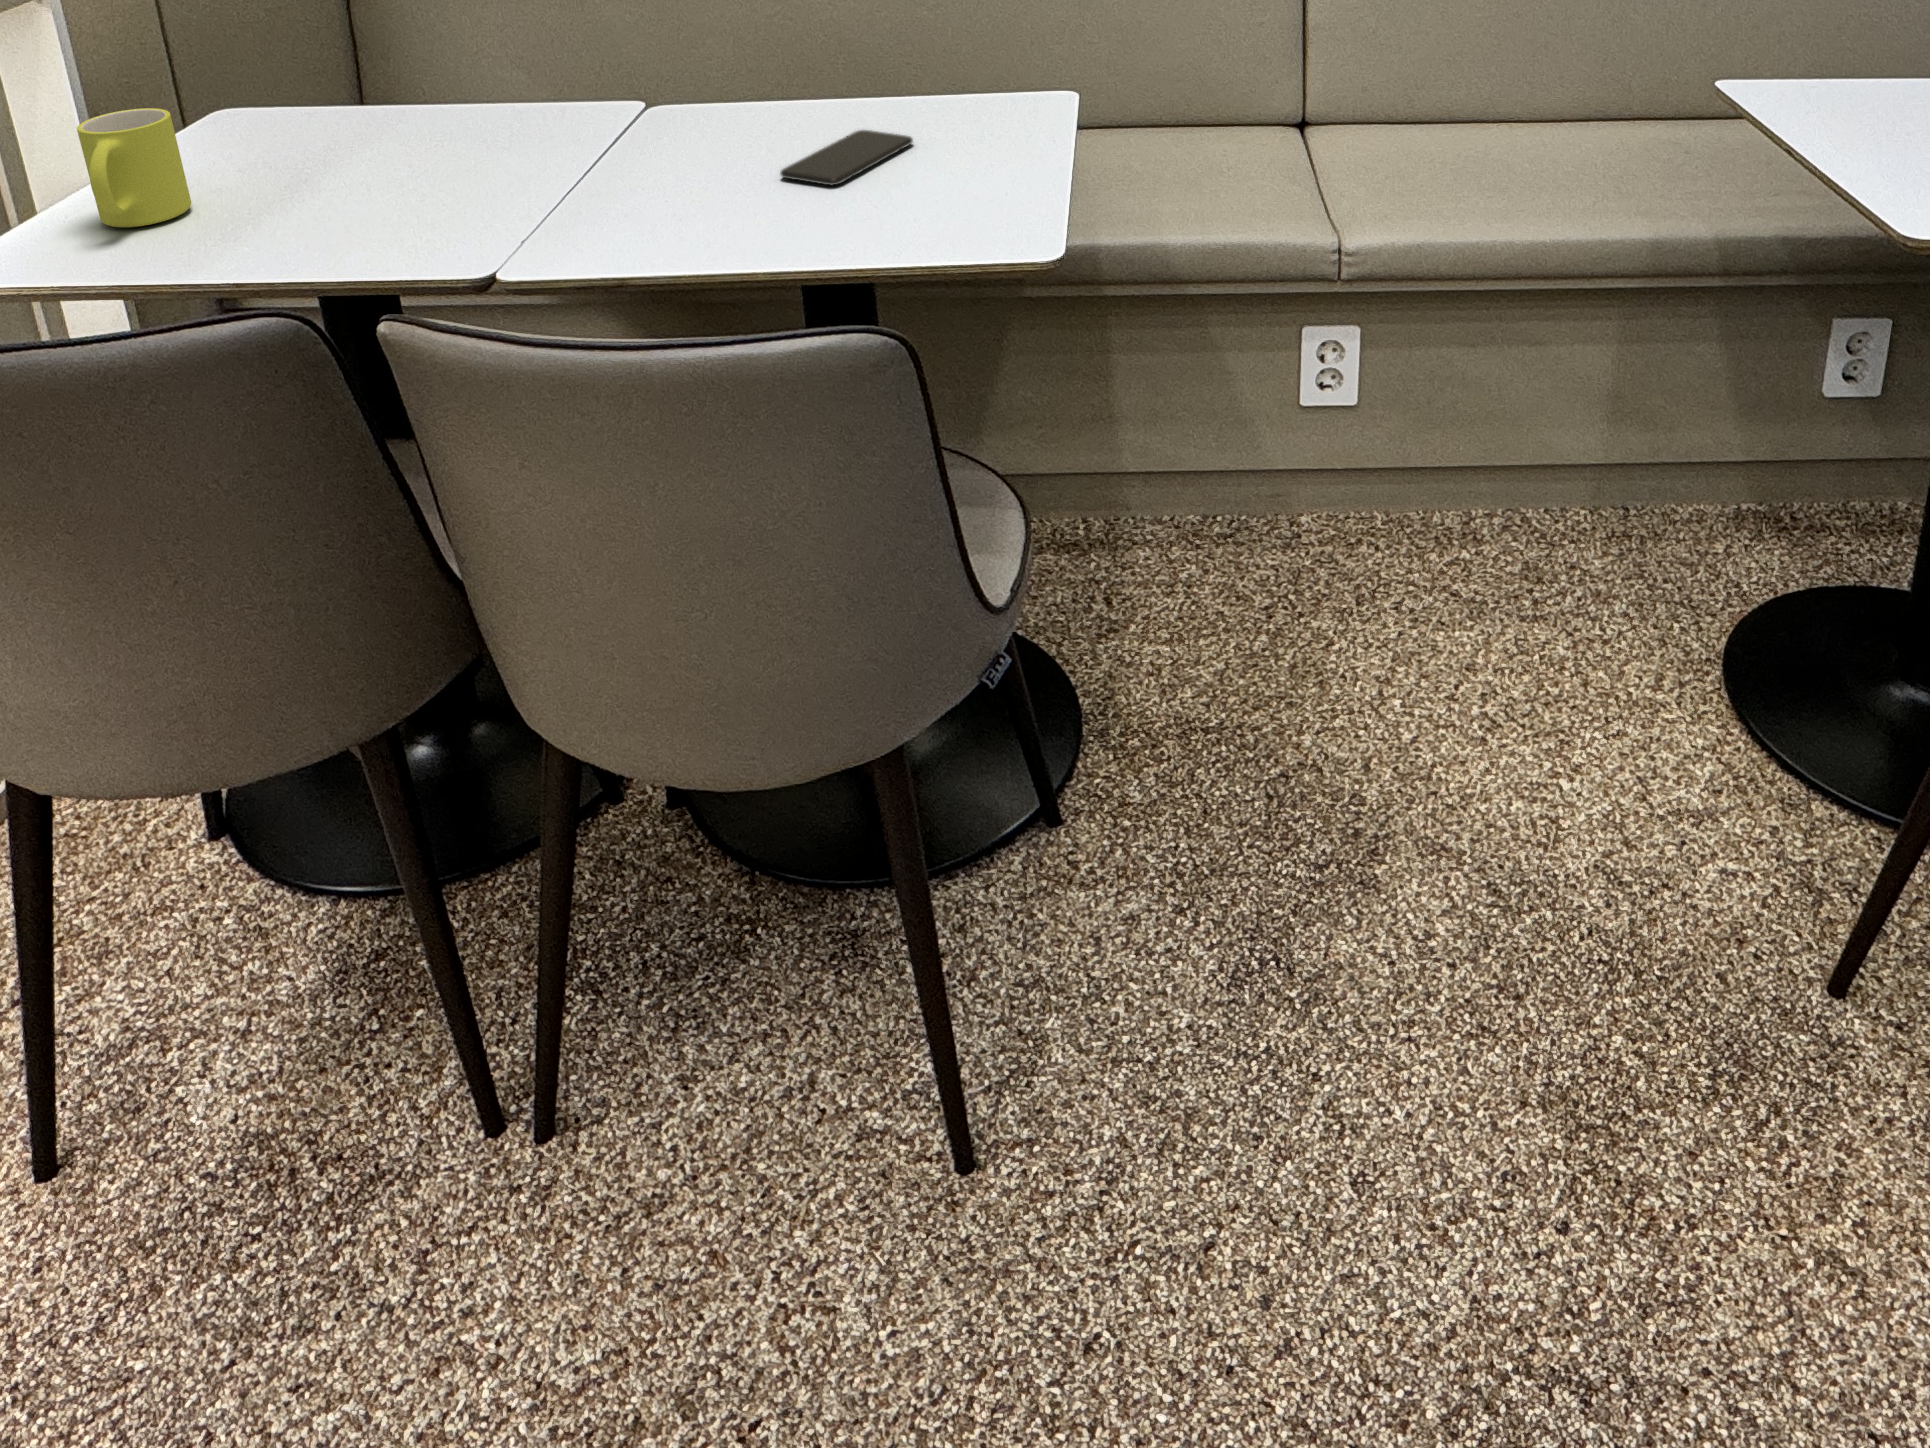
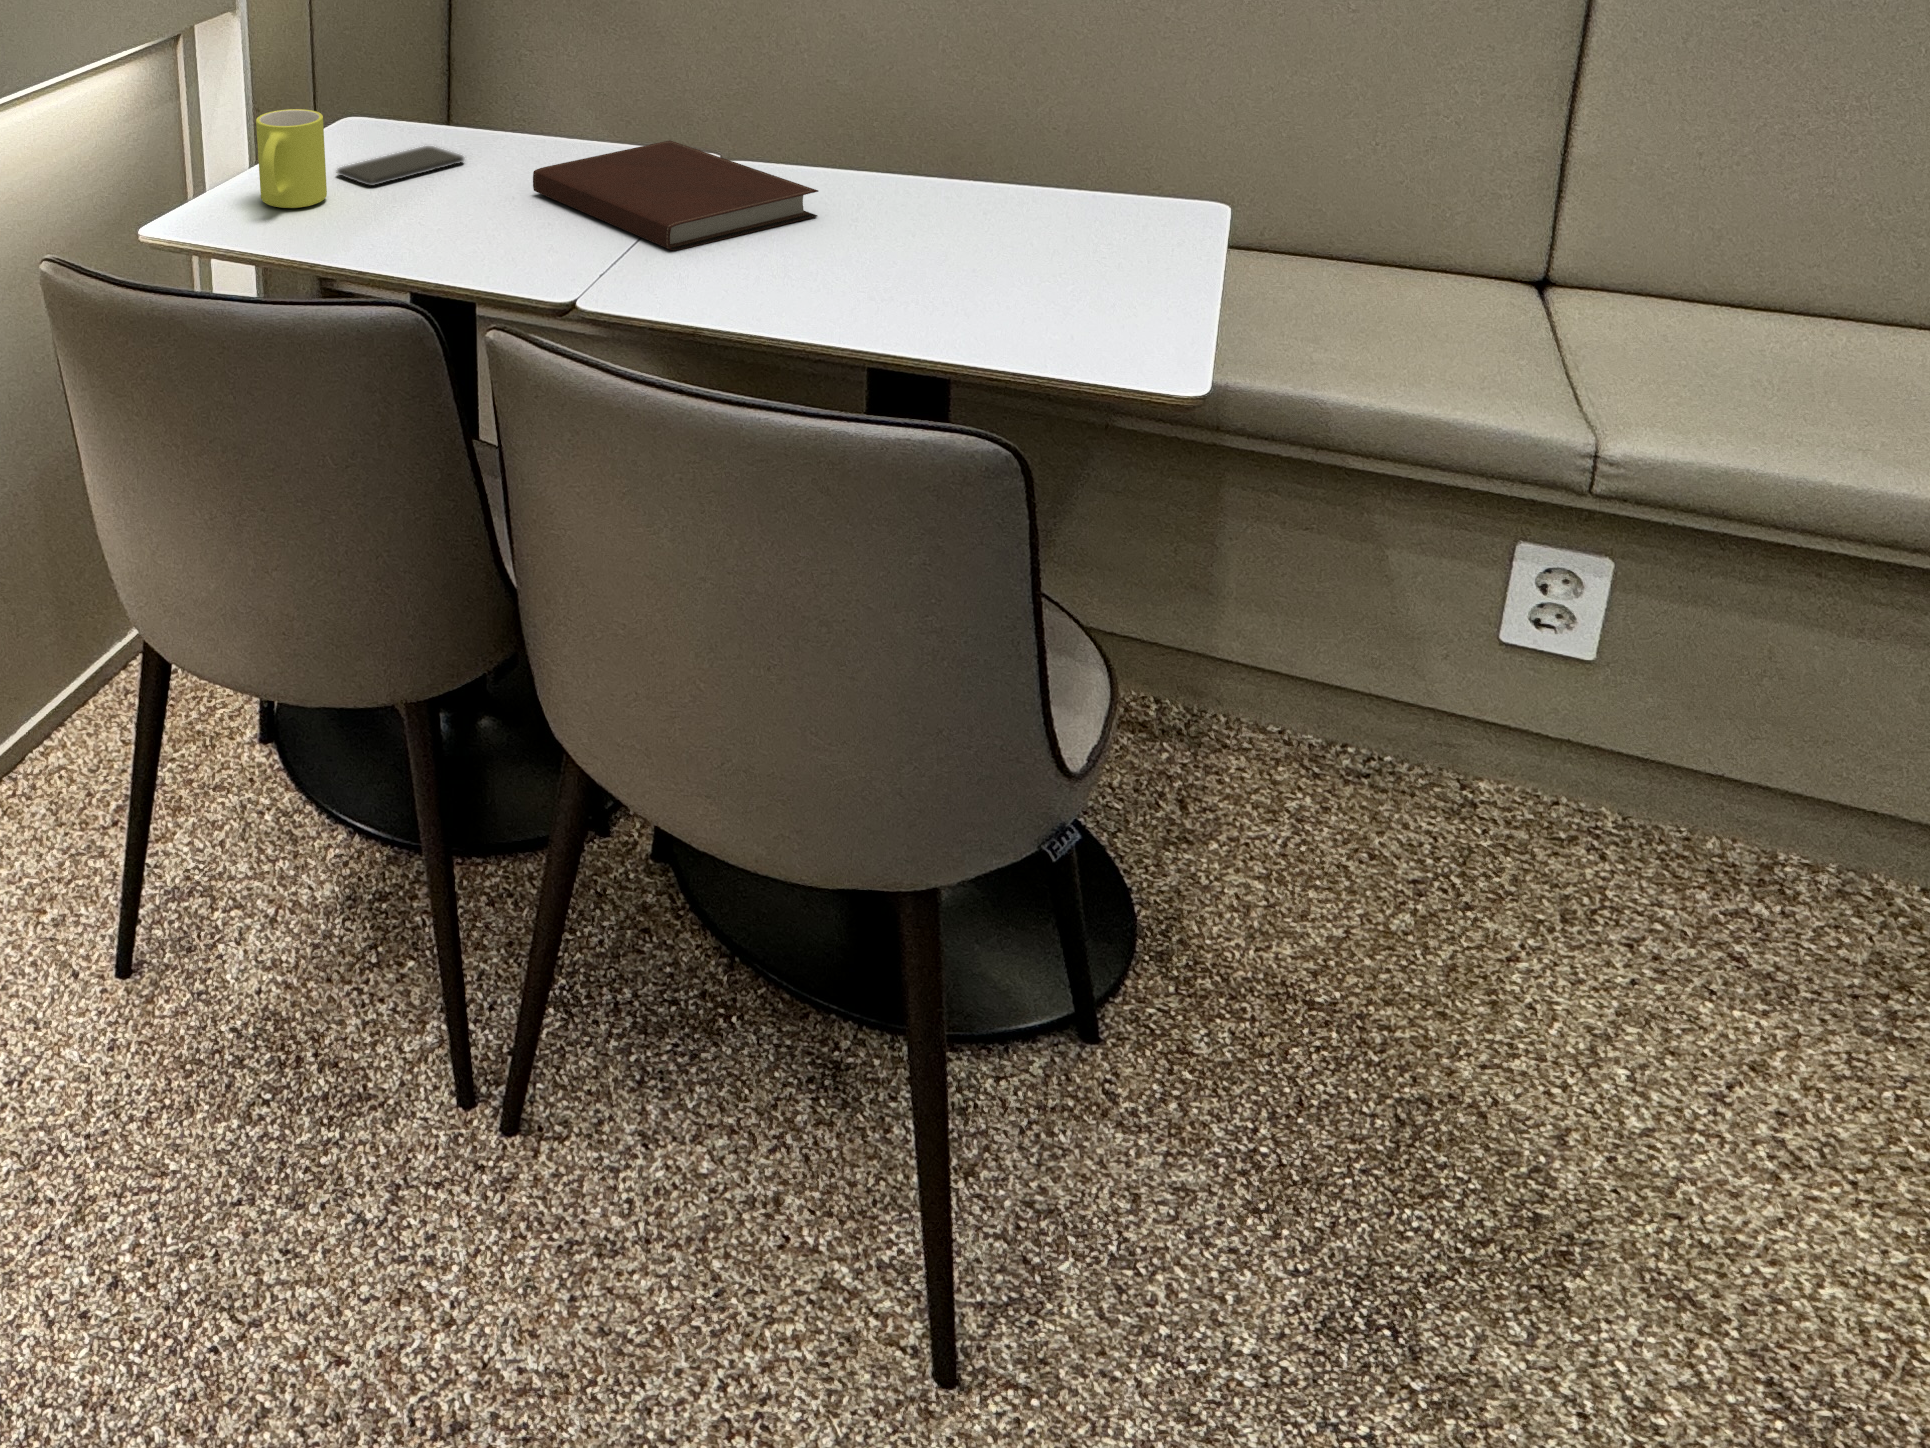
notebook: none [444,94,742,207] -> present [533,140,818,250]
smartphone: present [780,130,913,185] -> present [336,146,464,186]

